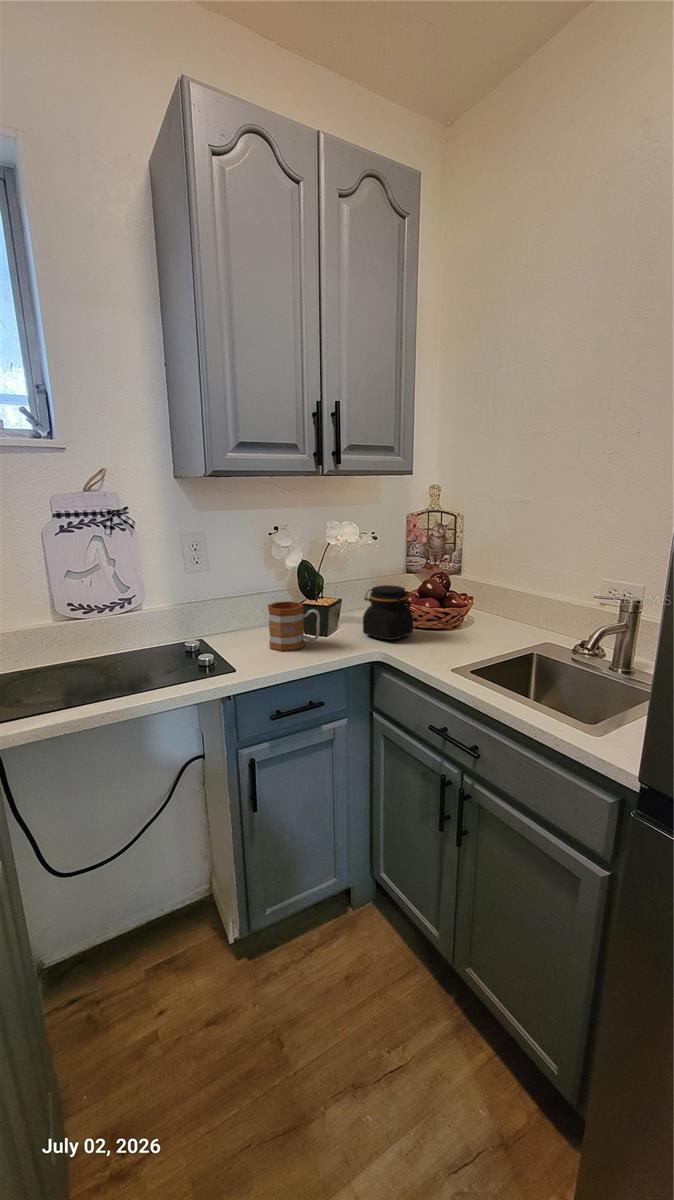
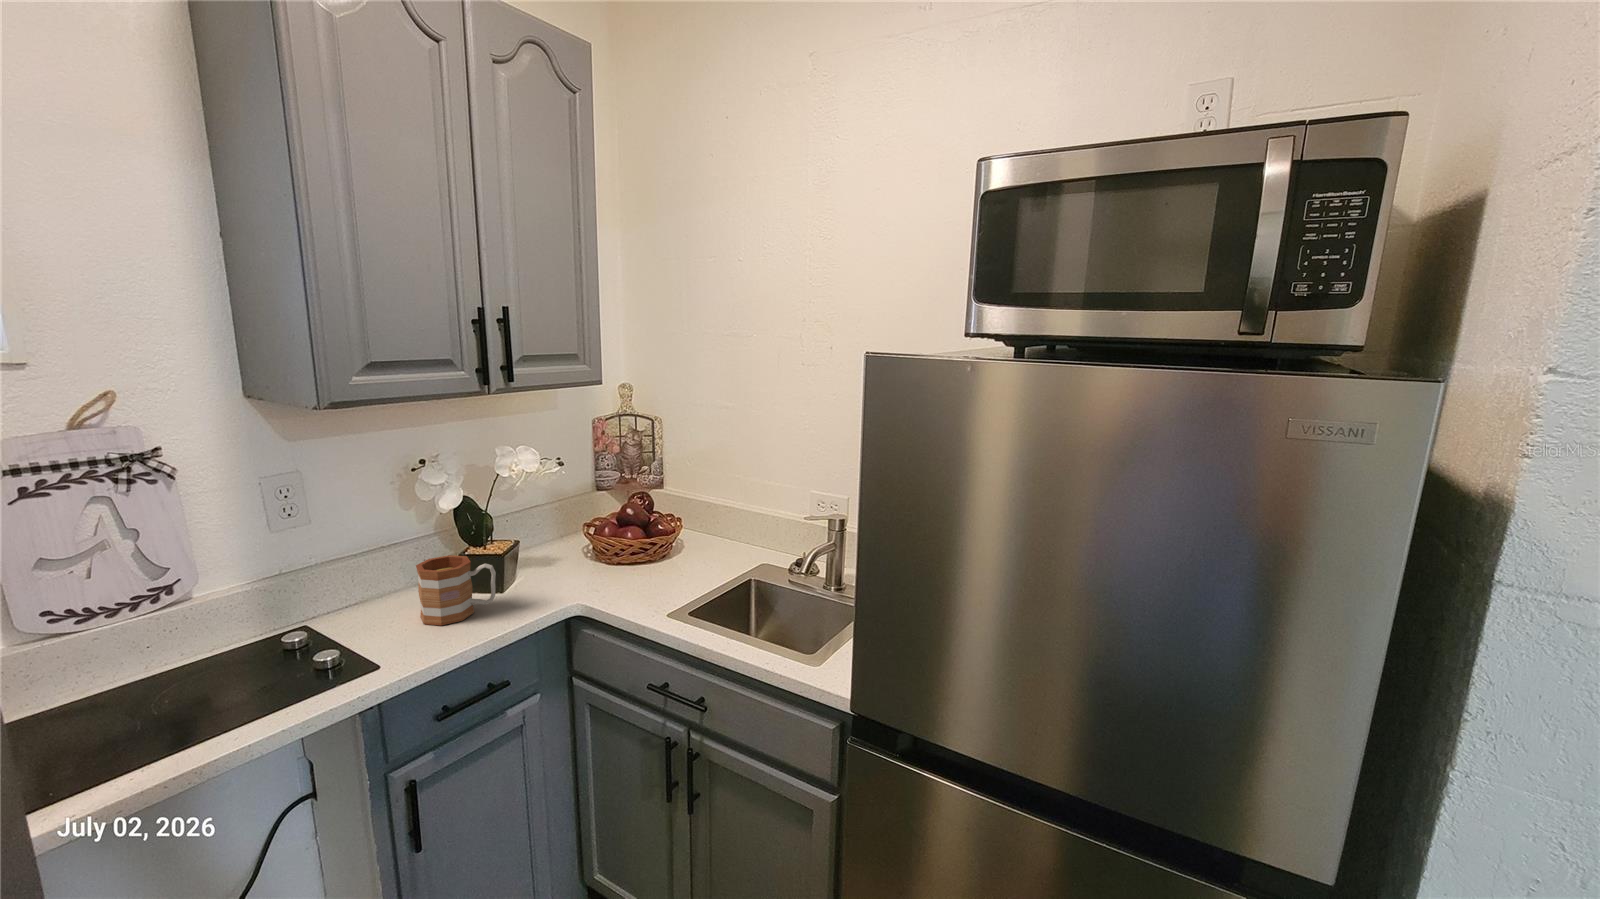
jar: present [363,585,413,640] -> none [550,518,615,586]

